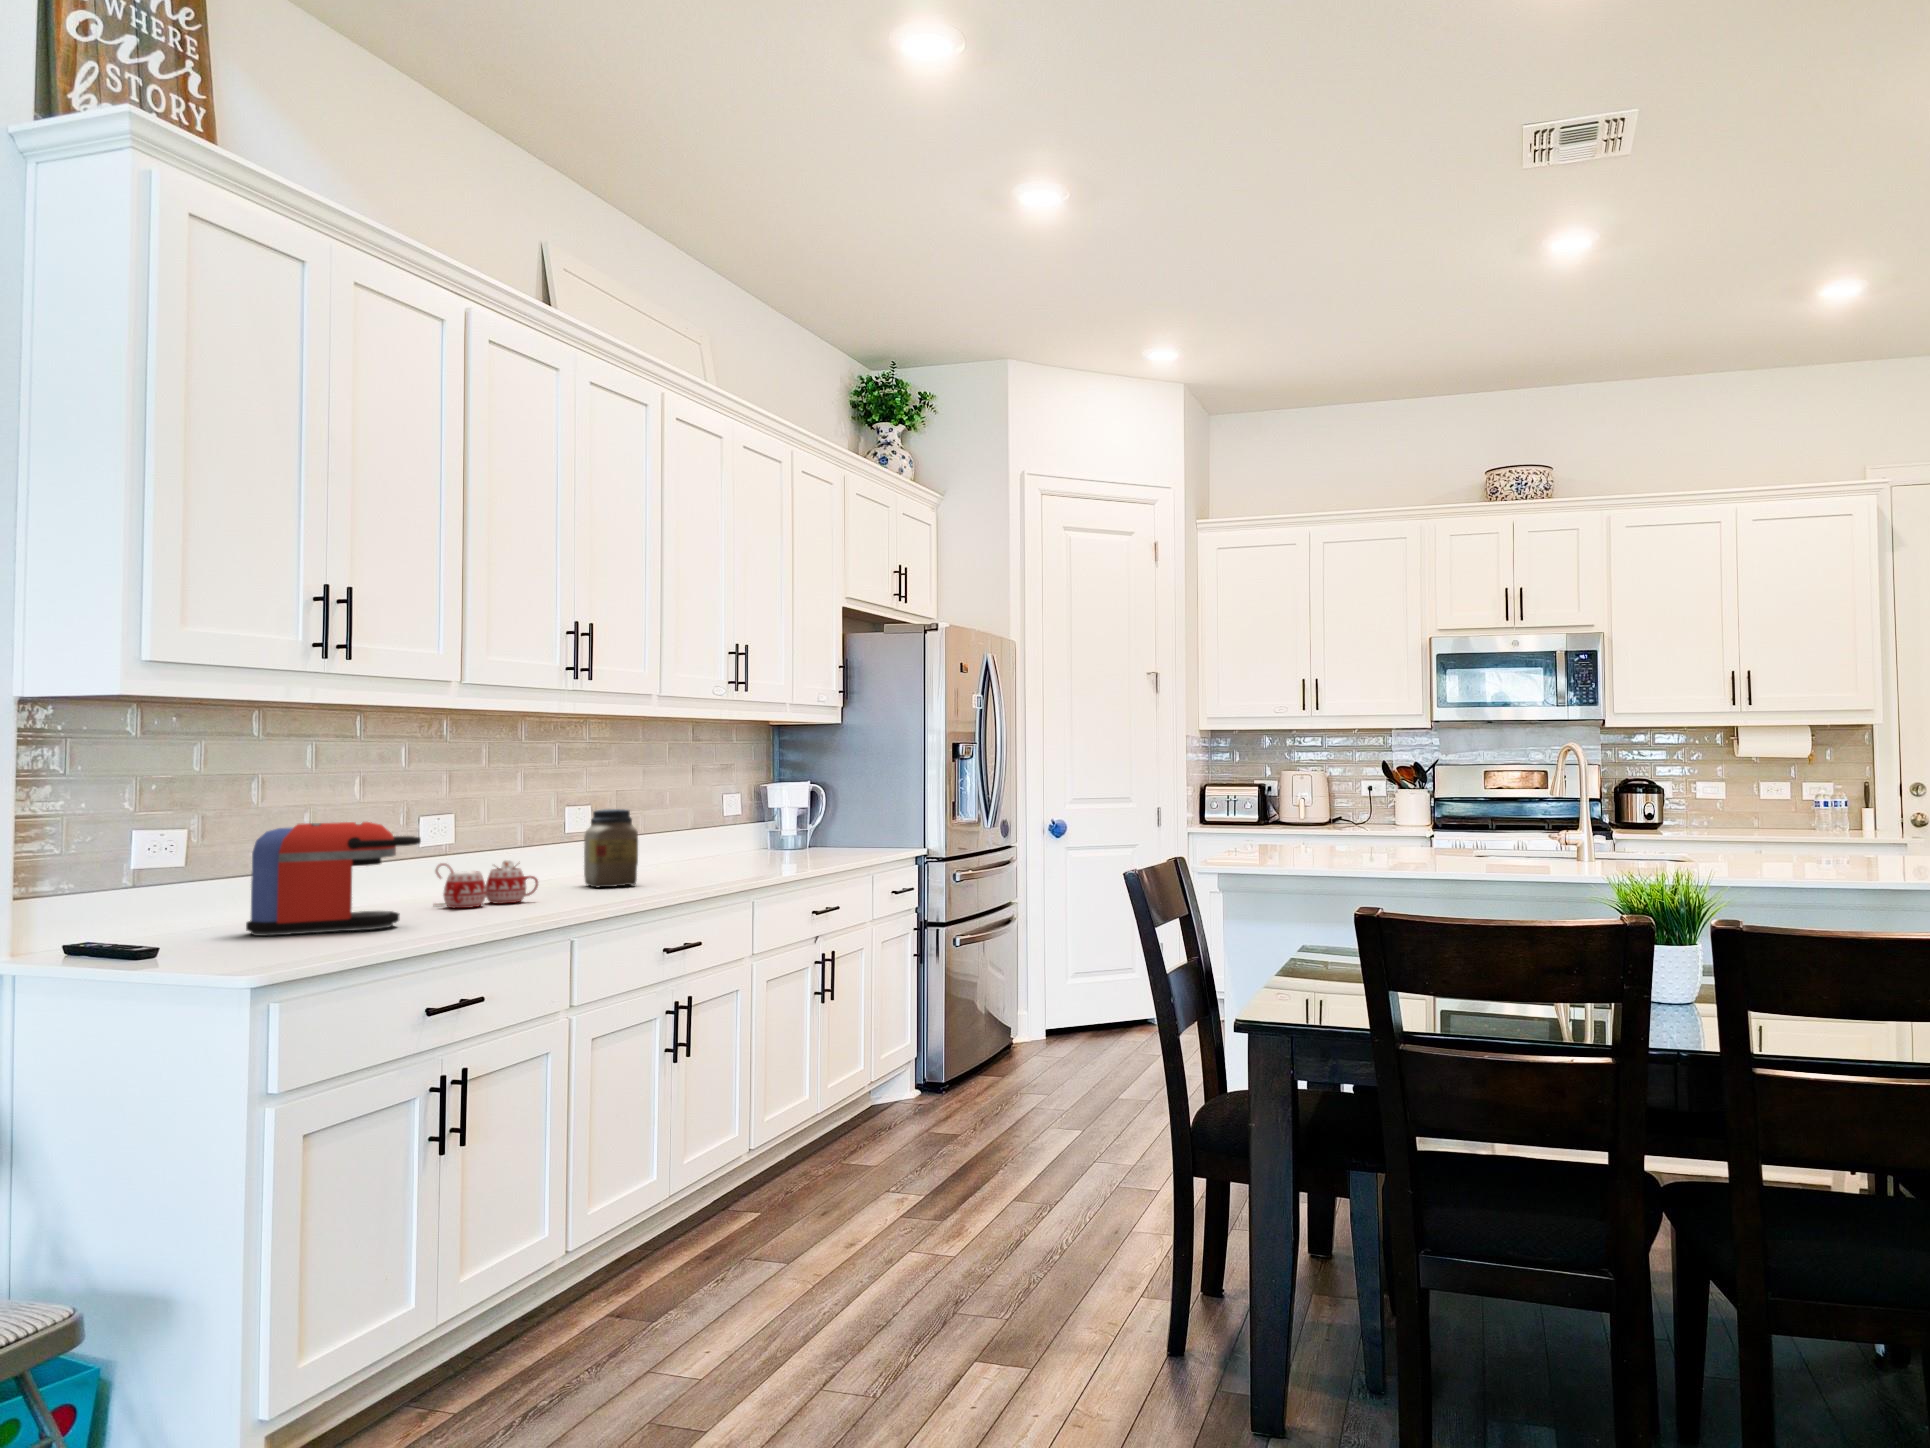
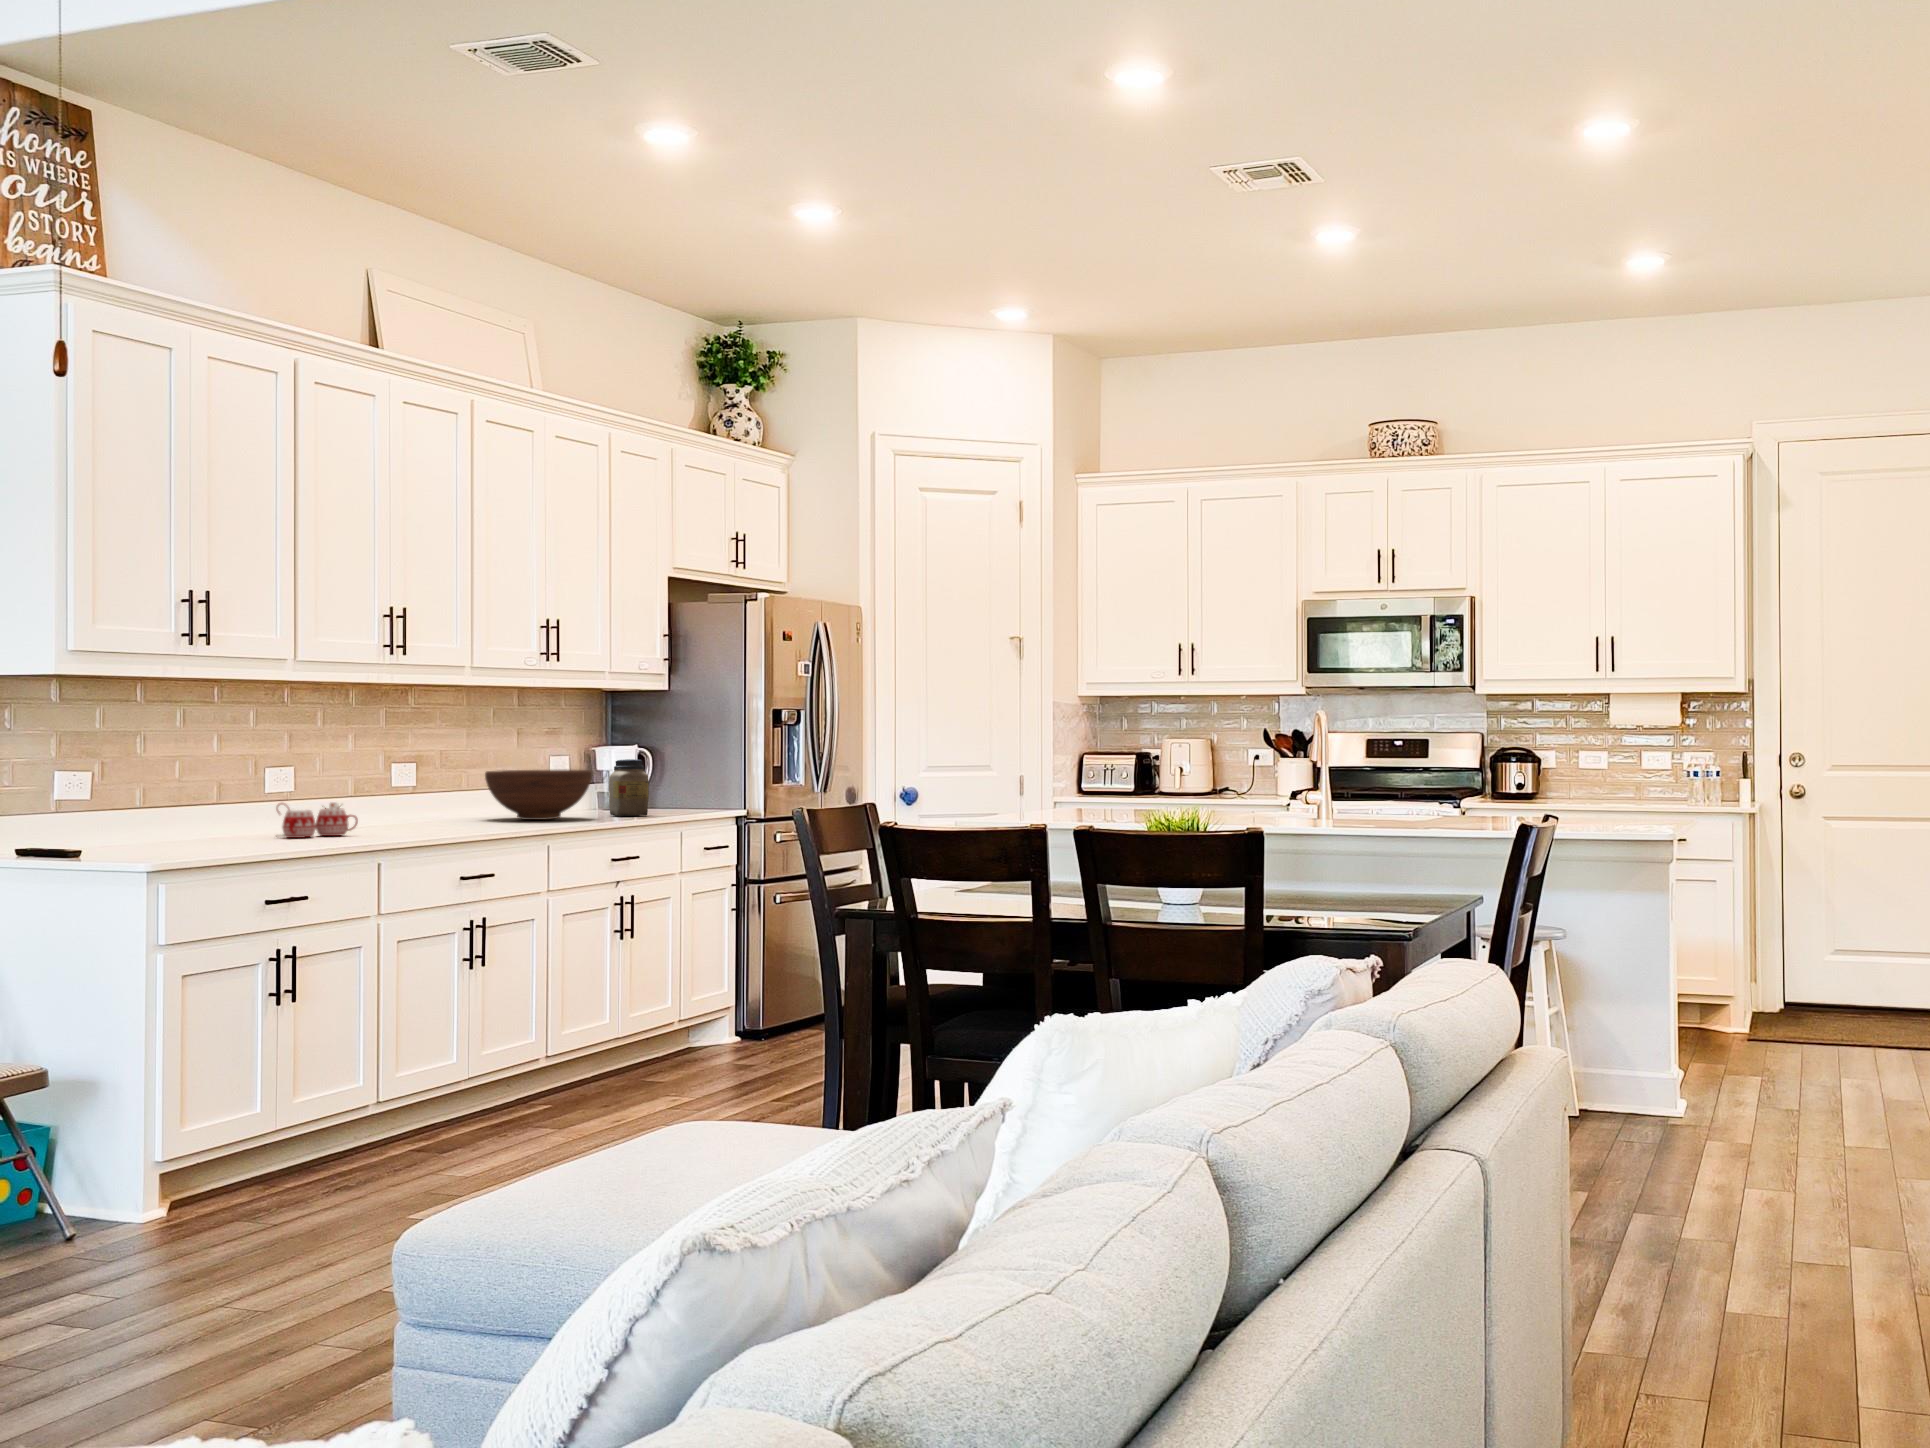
jar: present [584,809,638,887] -> present [609,759,649,816]
fruit bowl: none [667,810,786,868] -> present [485,770,592,820]
coffee maker: present [246,822,421,936] -> none [137,766,262,848]

